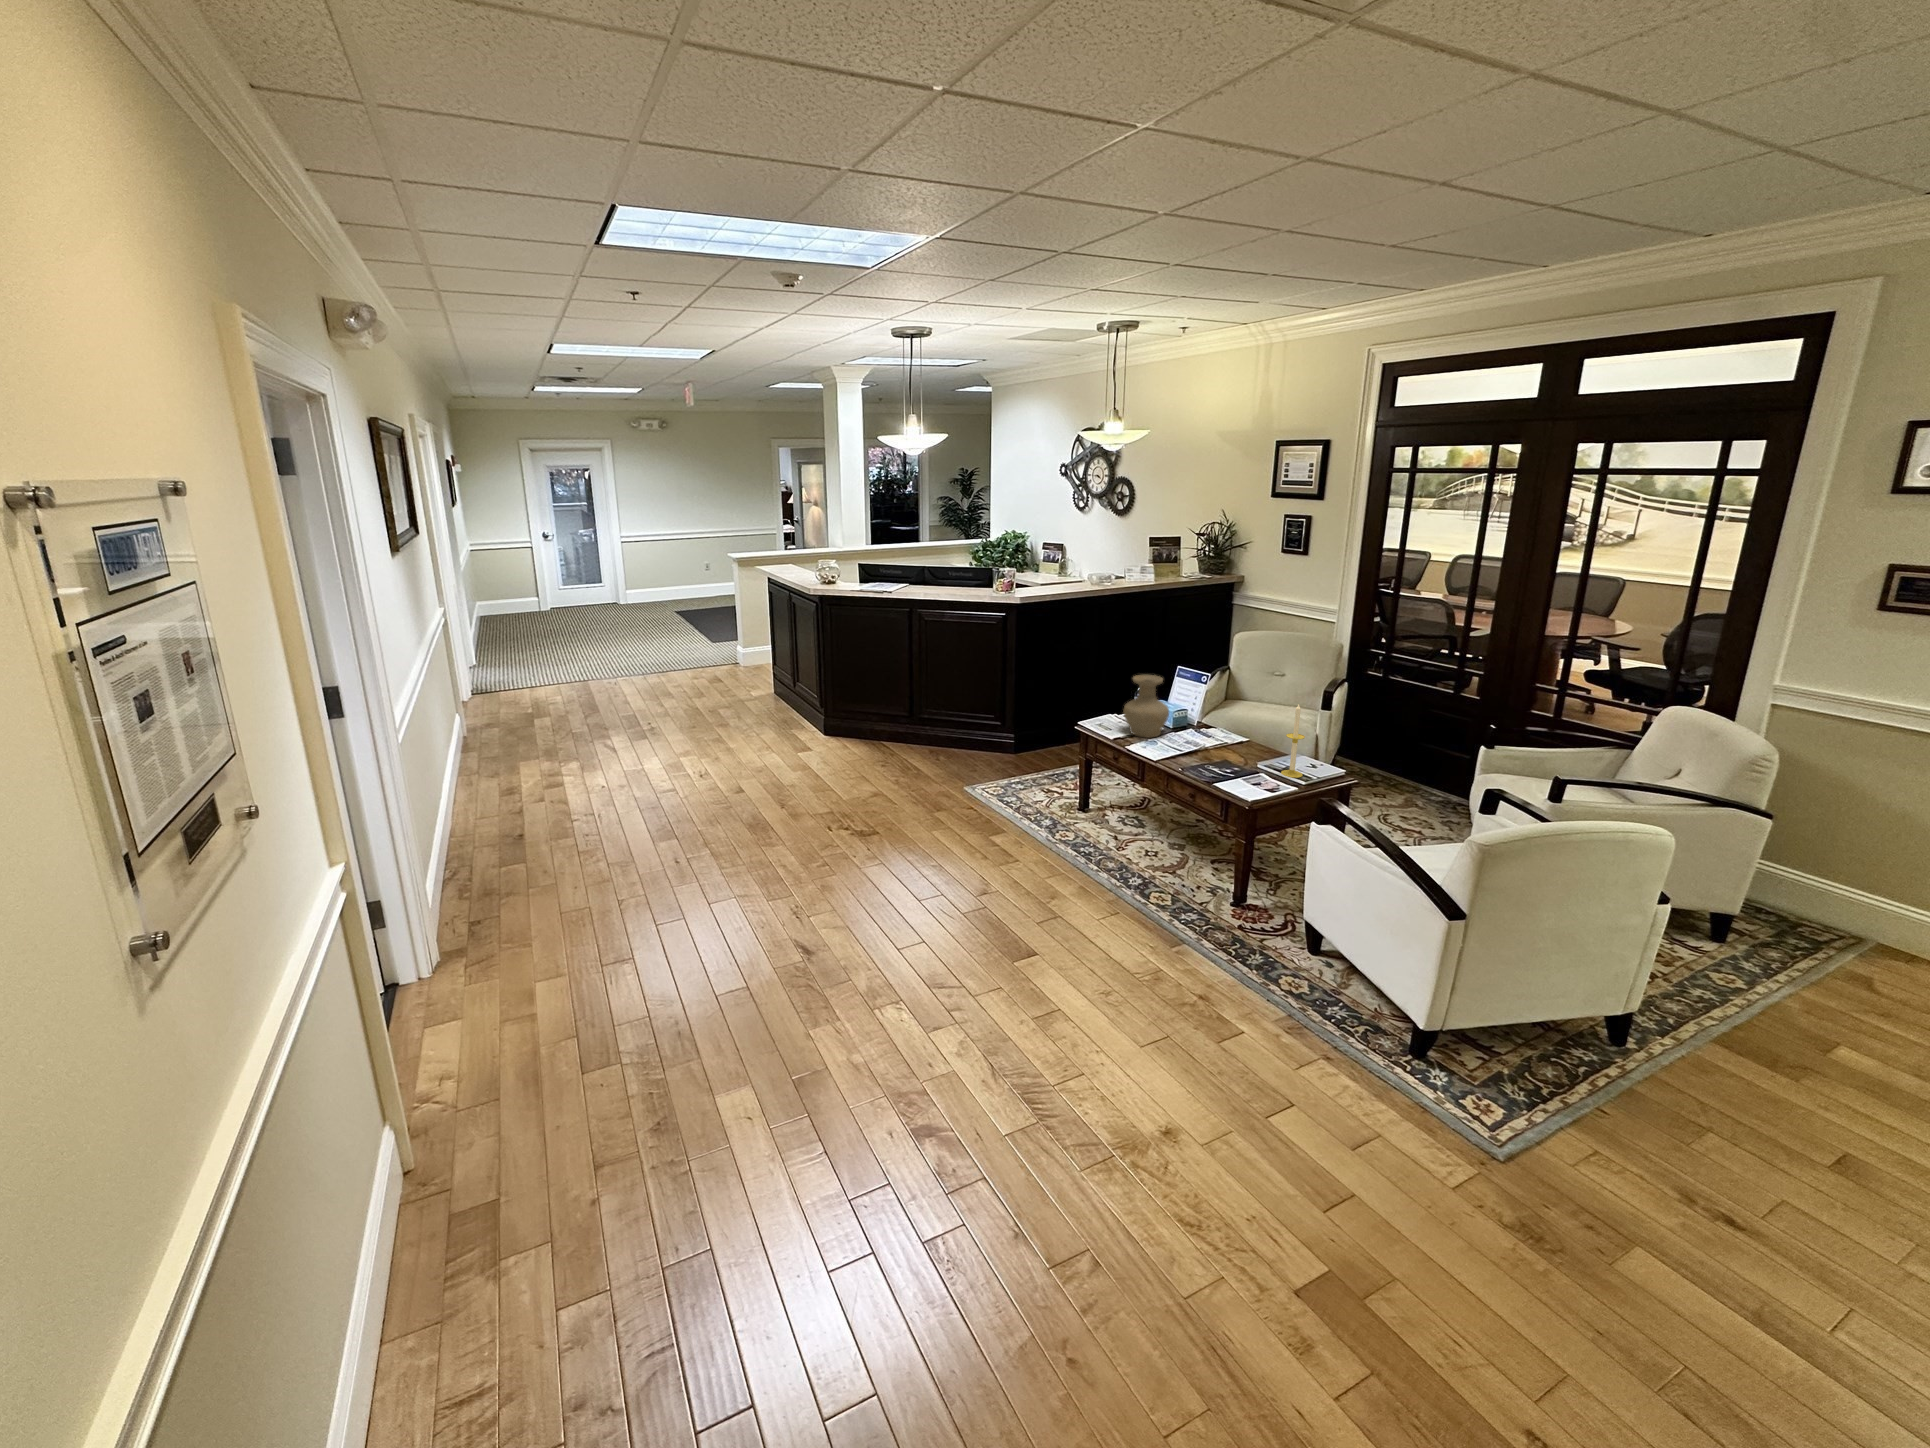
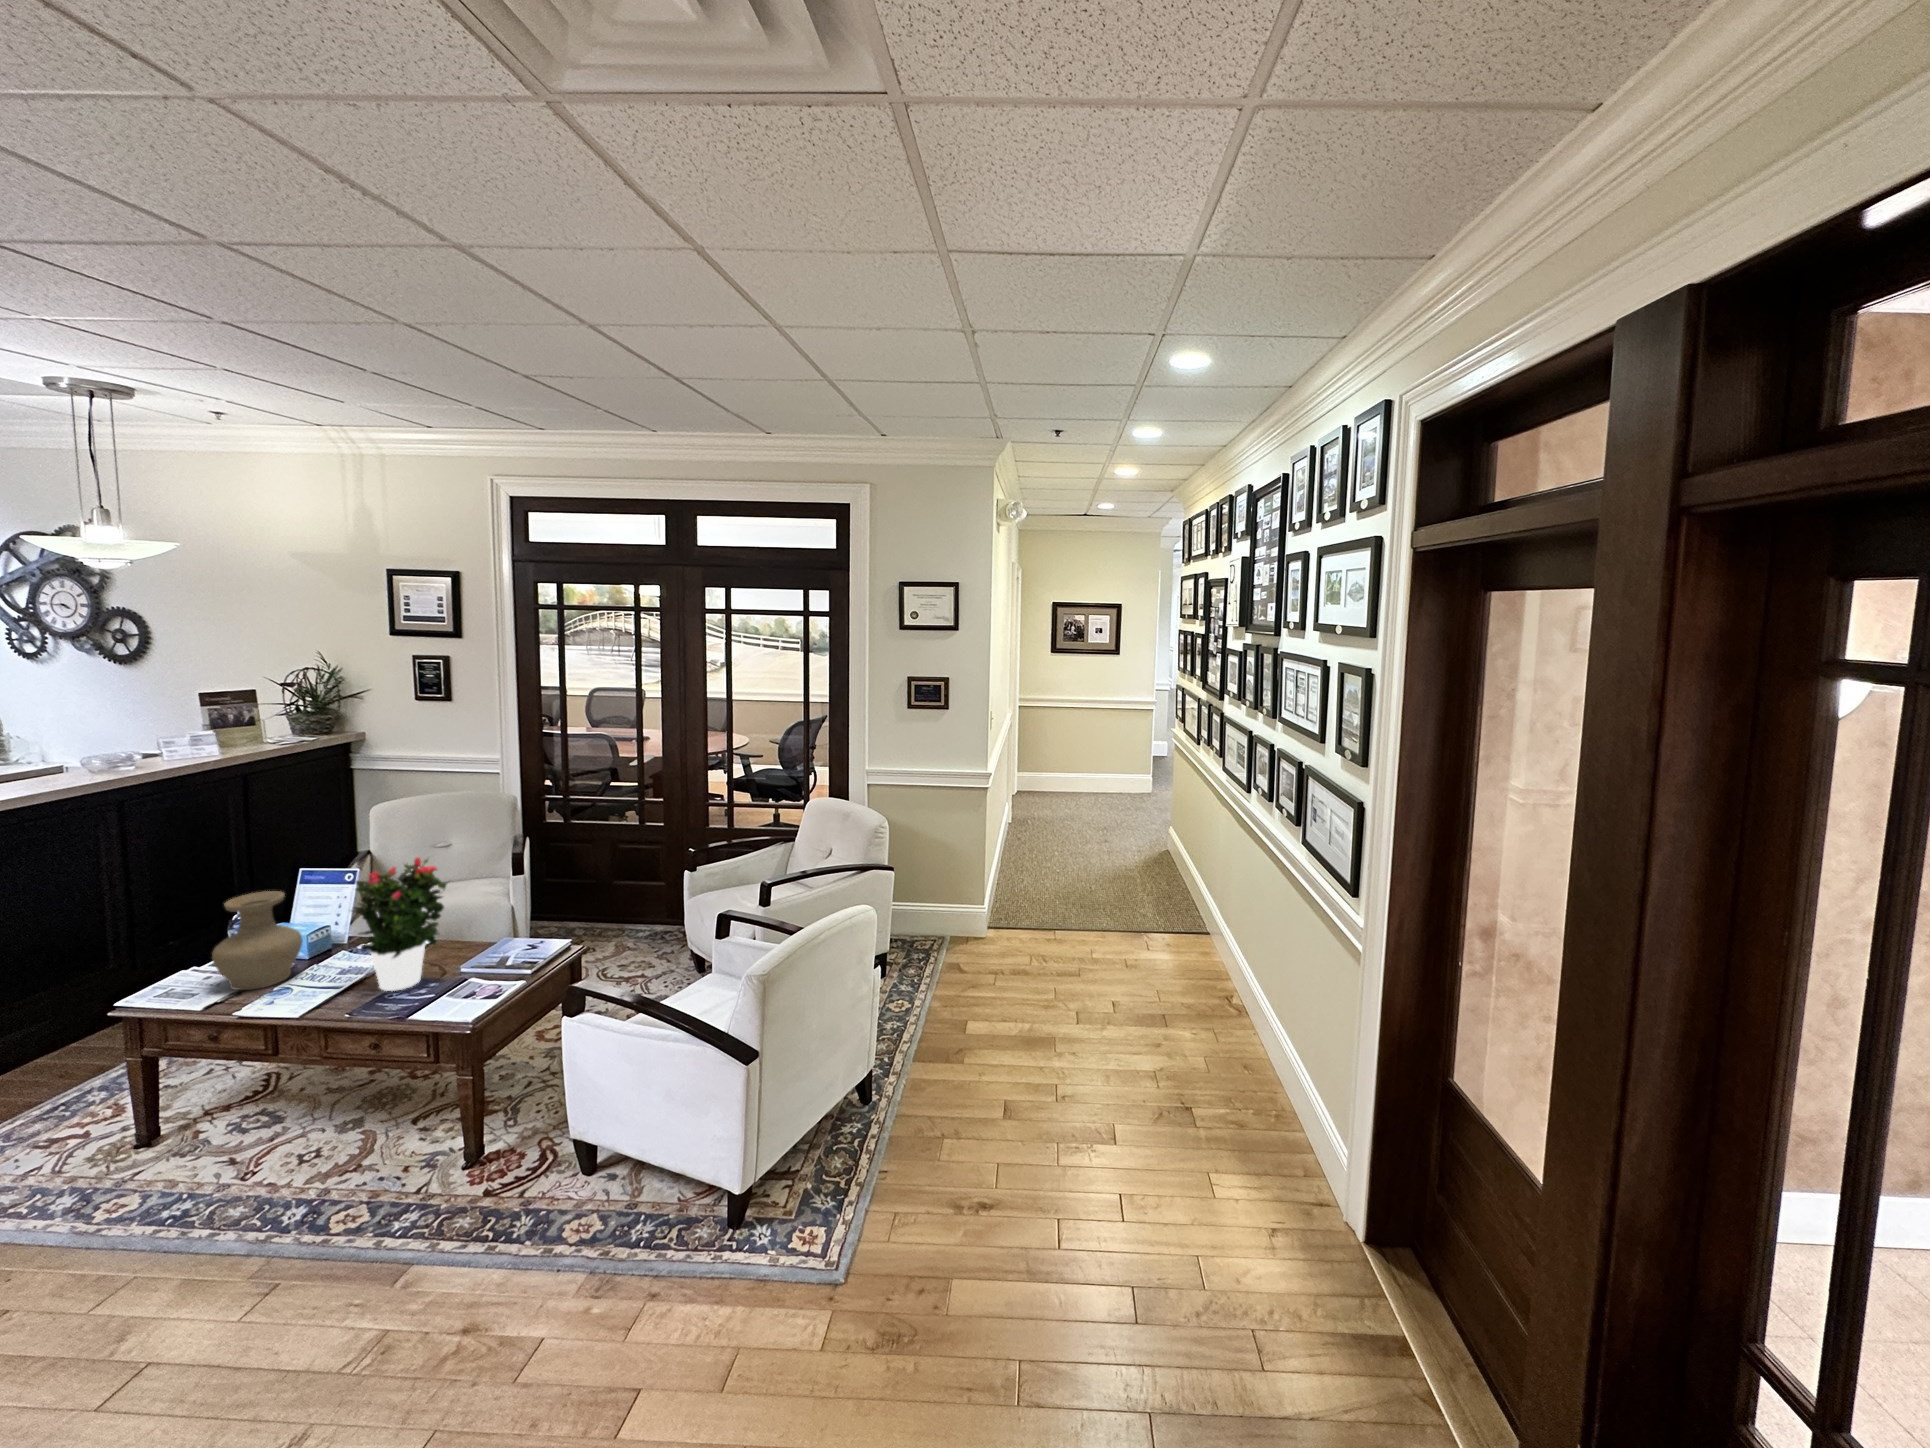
potted flower: none [1193,672,1258,766] -> present [352,857,447,991]
candle: present [1281,704,1305,778] -> none [495,877,523,970]

